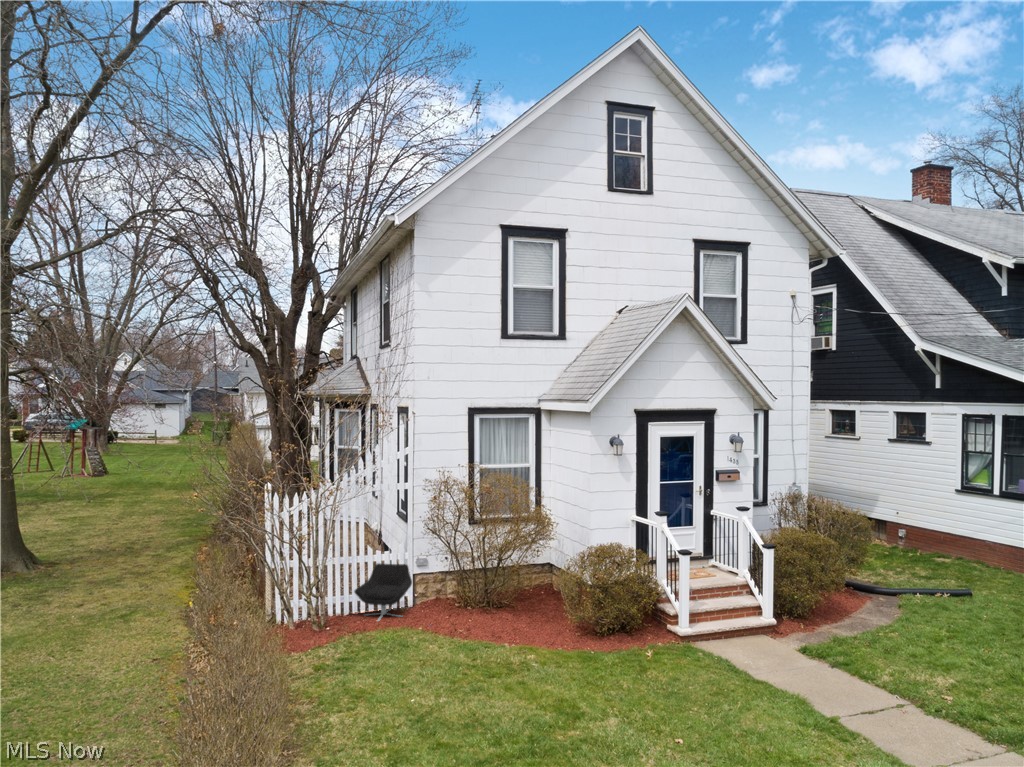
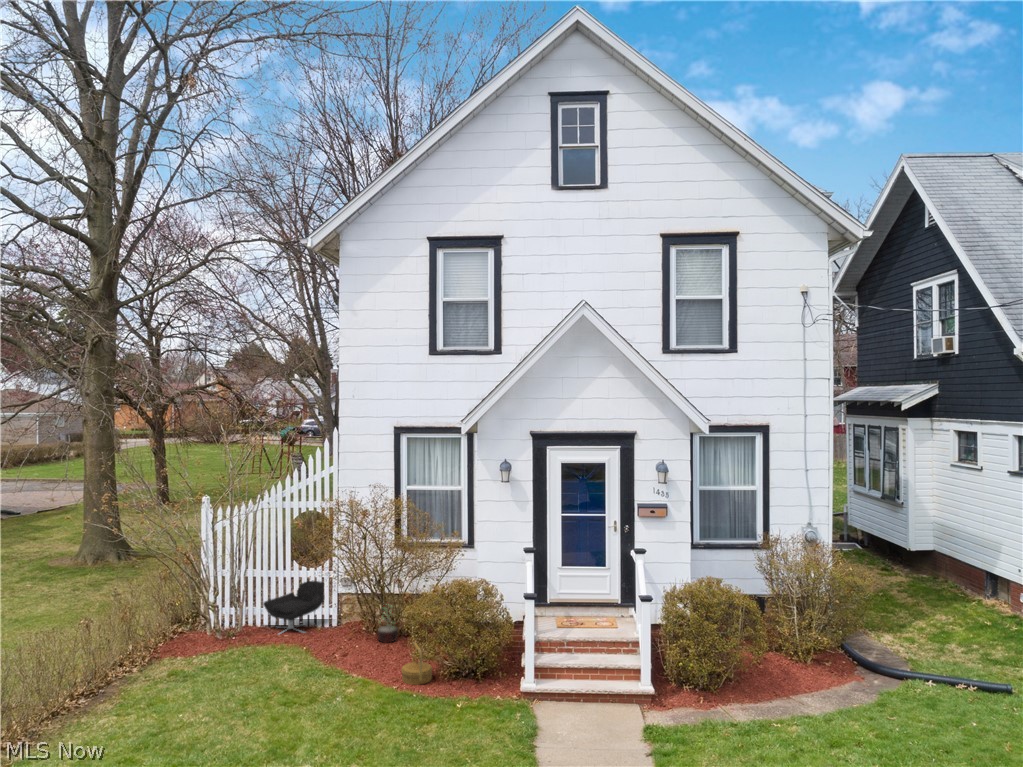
decorative plant: none [477,576,502,616] -> present [377,605,398,643]
woven basket: none [558,607,587,647] -> present [402,642,432,685]

